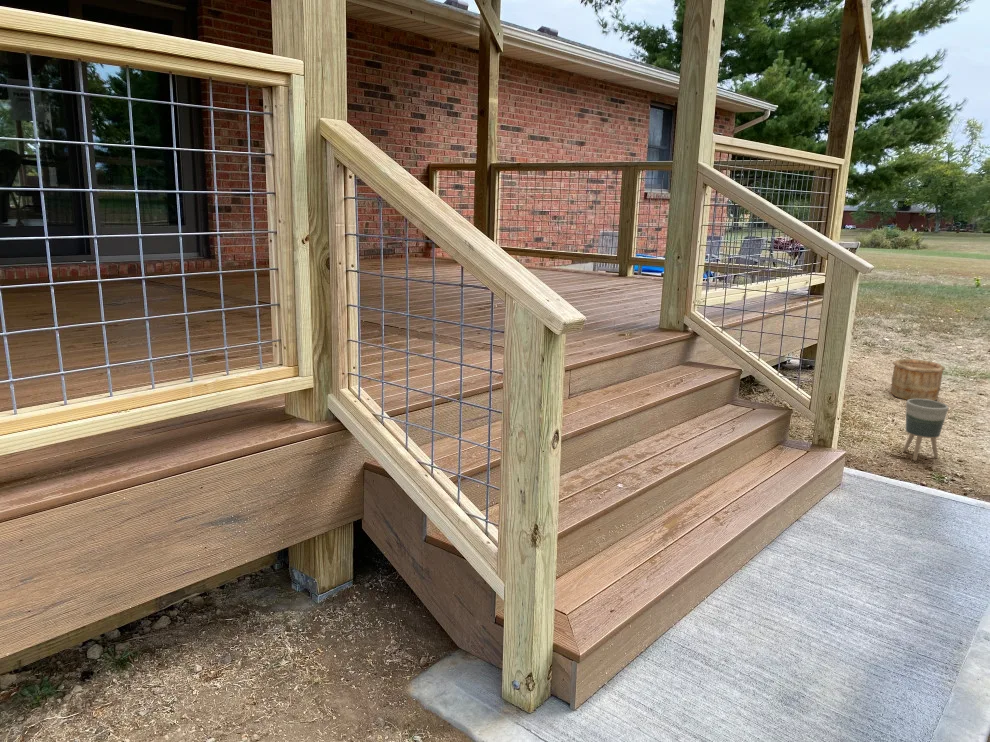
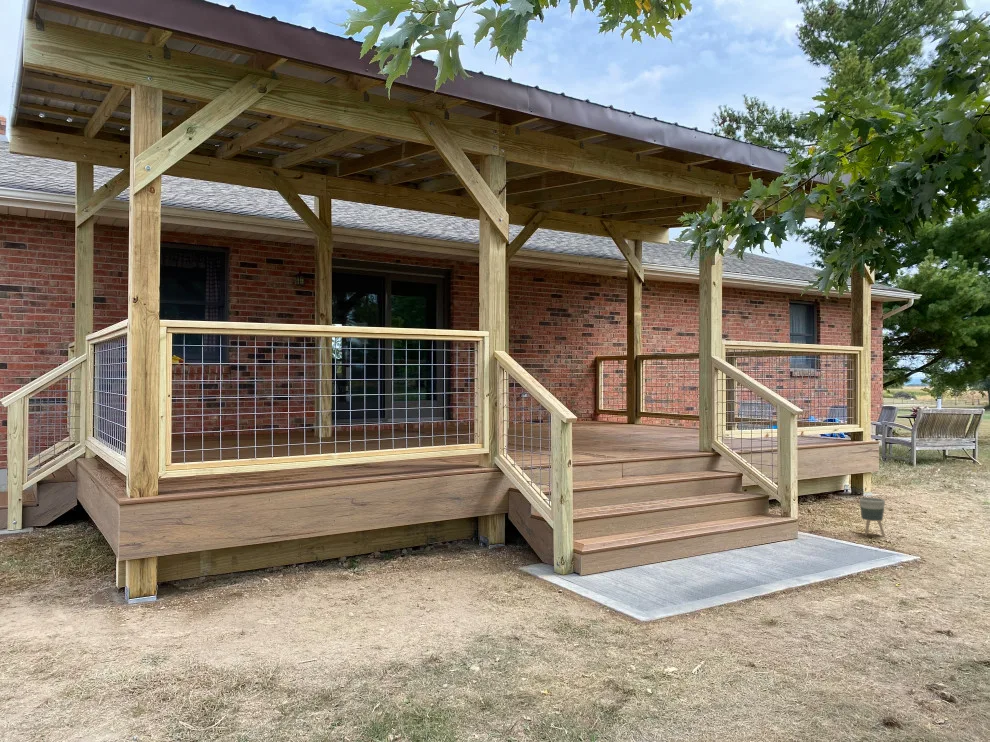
wooden bucket: present [891,359,944,401] -> none [910,487,946,516]

